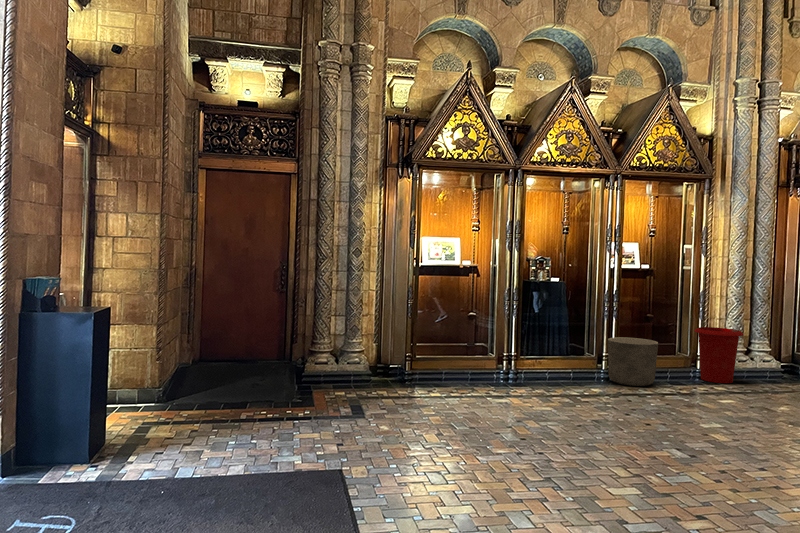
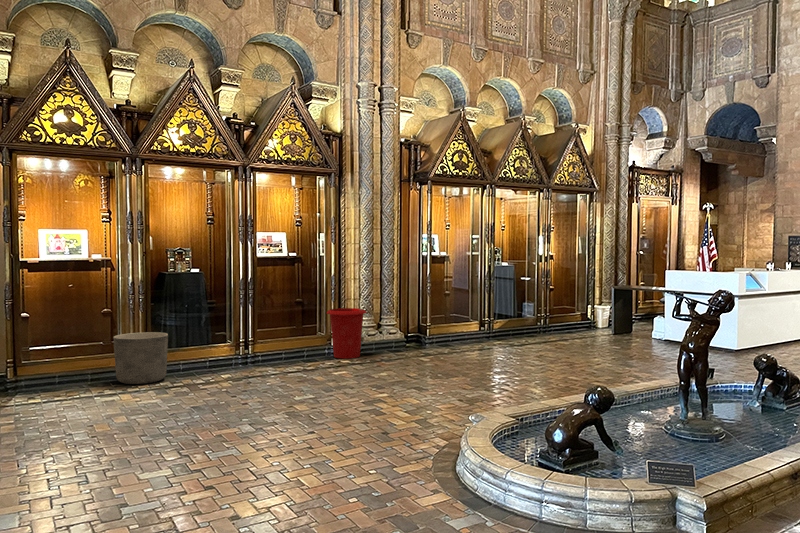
planter: present [608,337,658,386] -> present [113,332,168,384]

